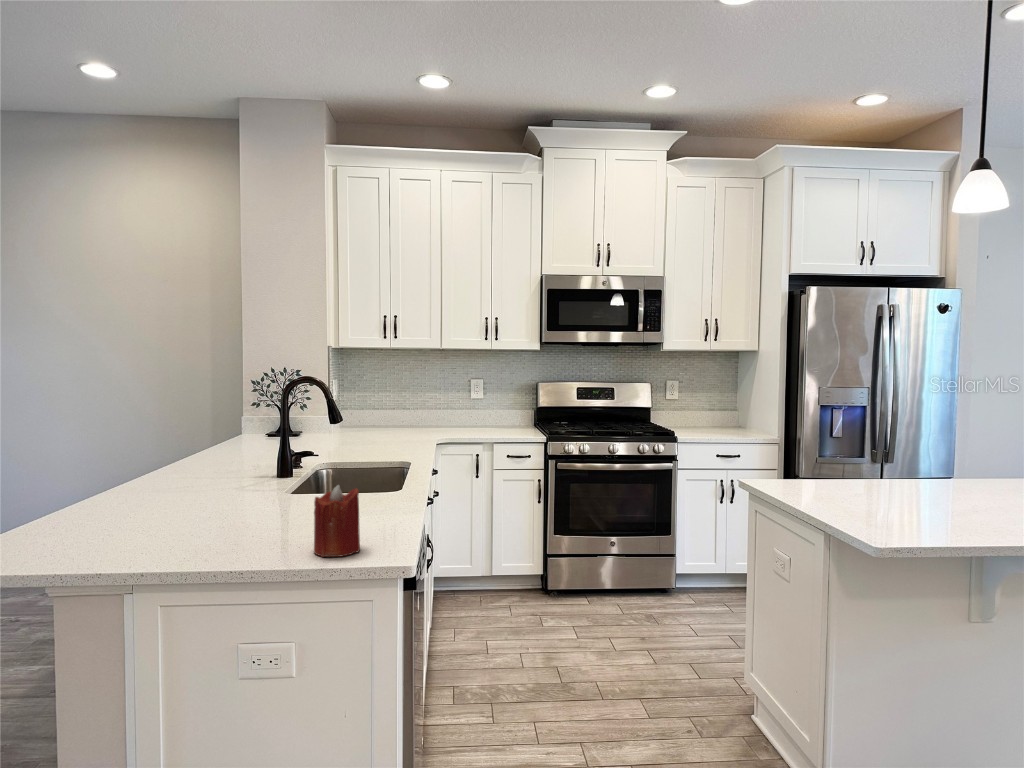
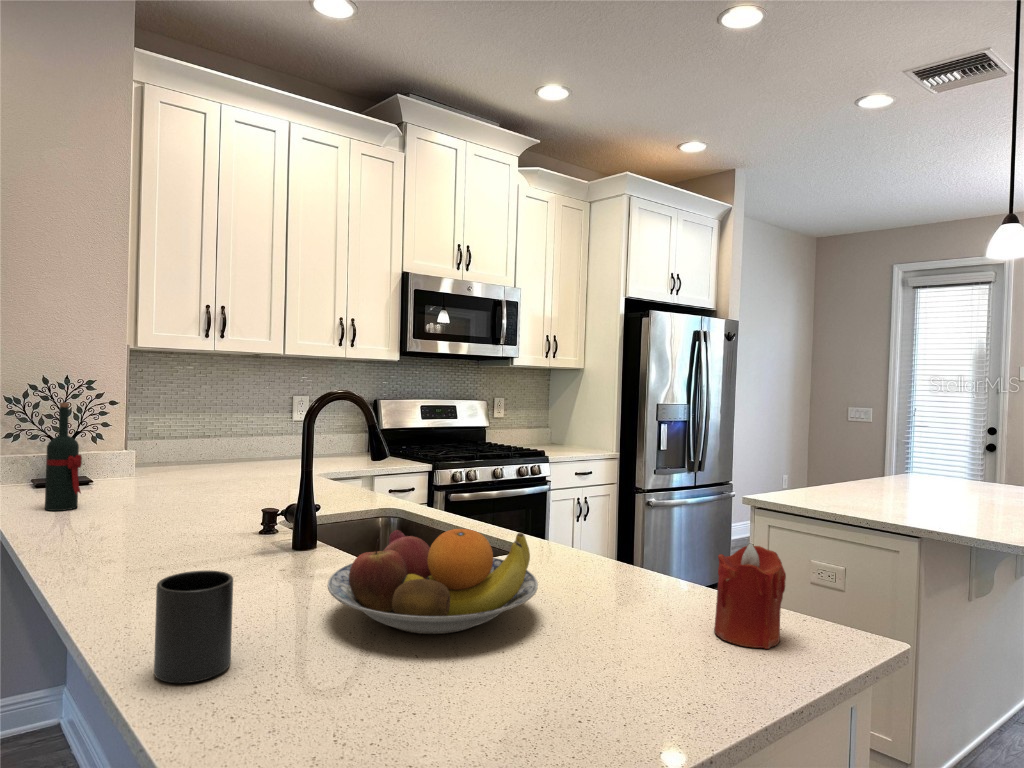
wine bottle: none [237,384,254,448] -> present [45,403,82,511]
fruit bowl: none [158,461,297,520] -> present [328,529,538,634]
mug: none [70,466,128,516] -> present [154,570,233,683]

